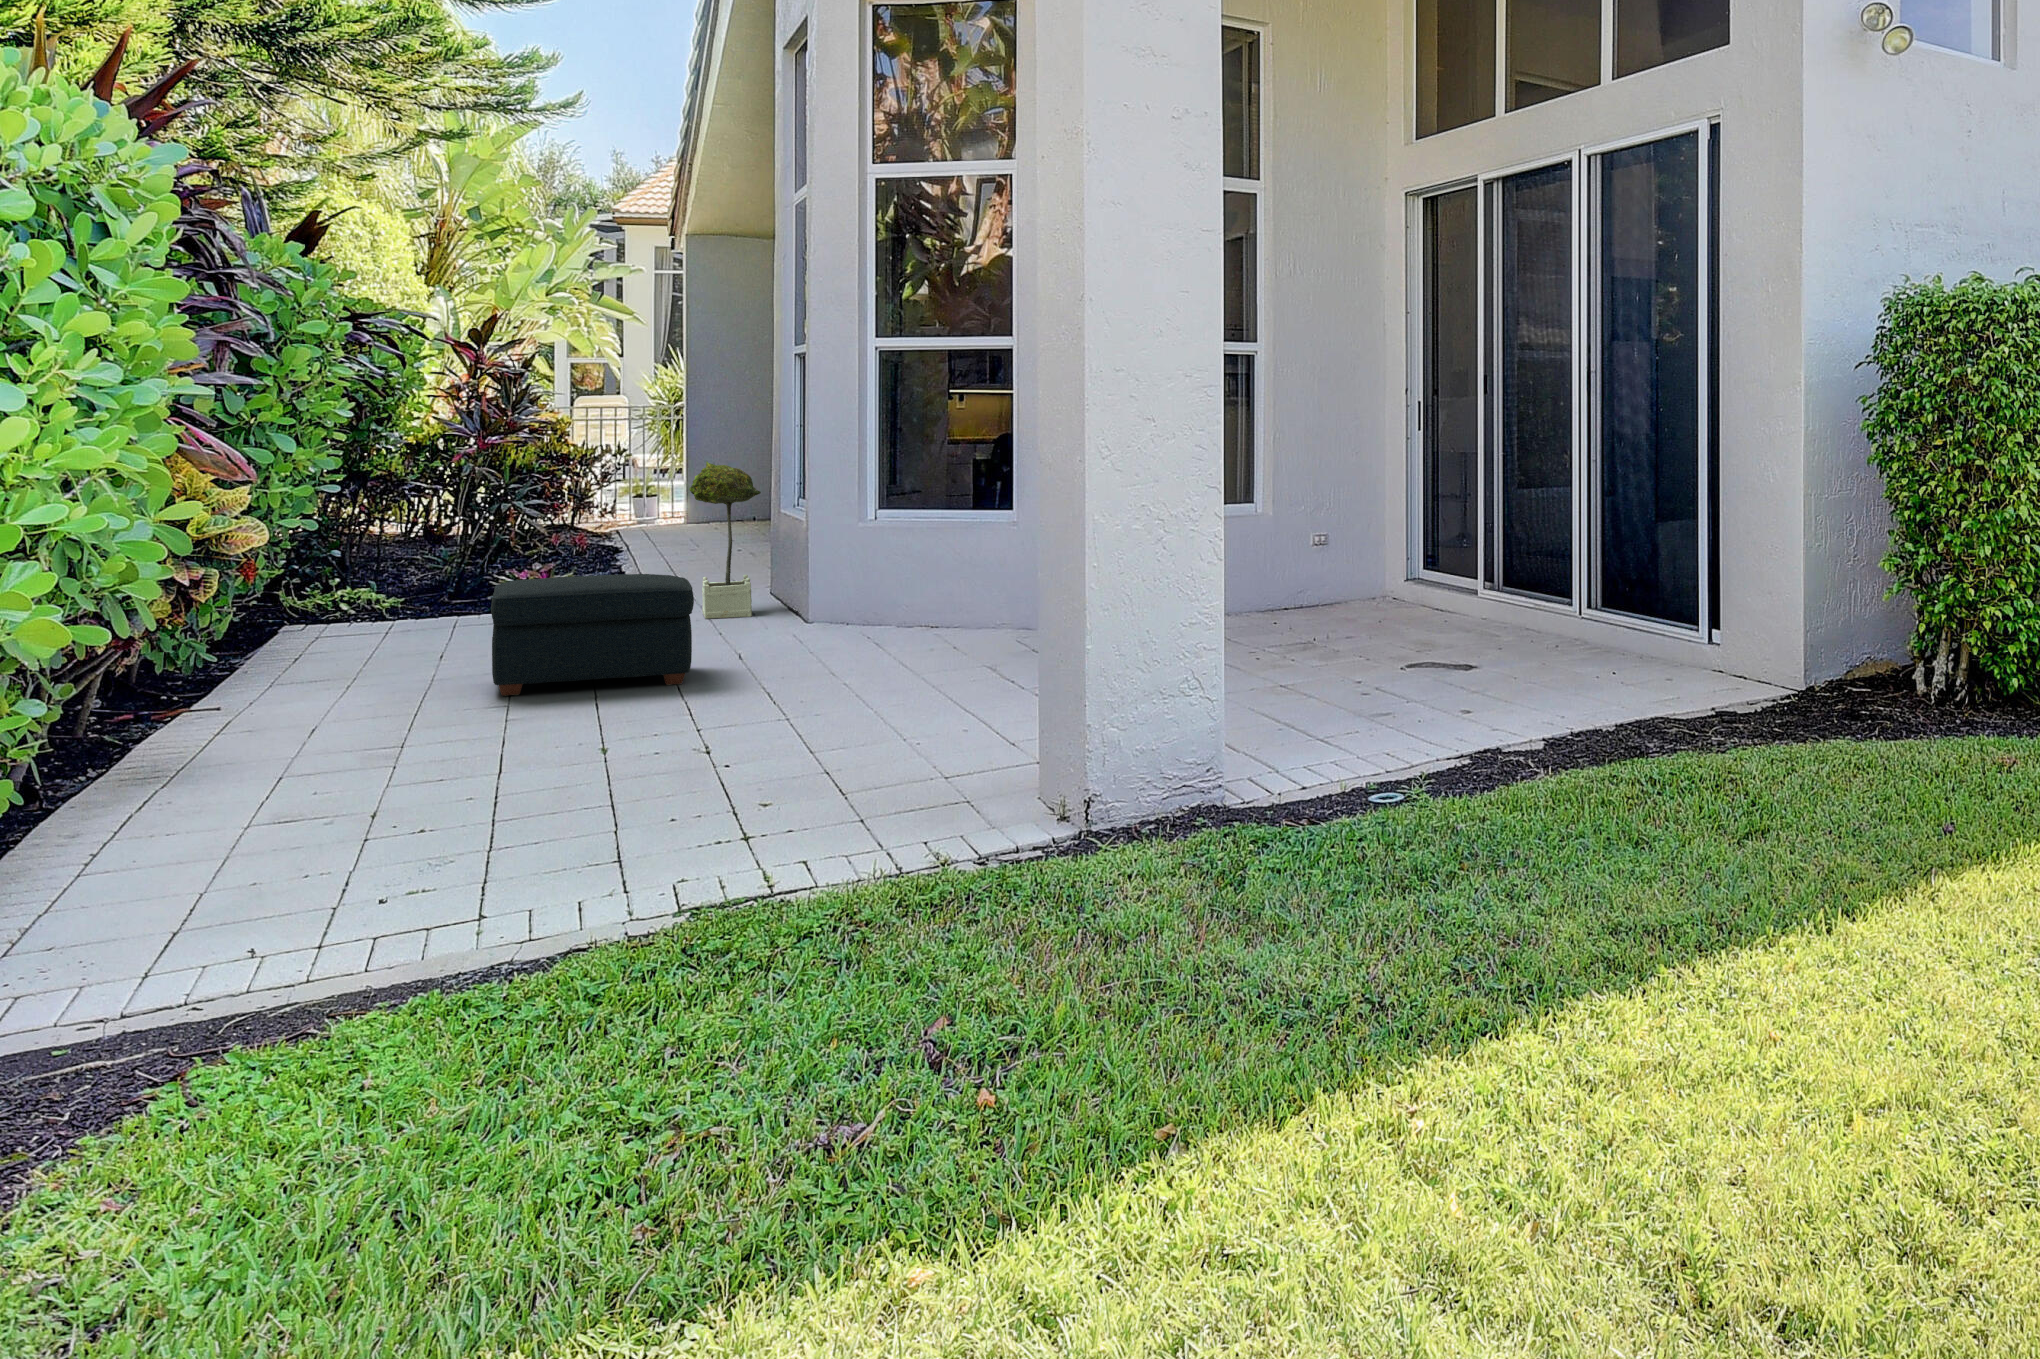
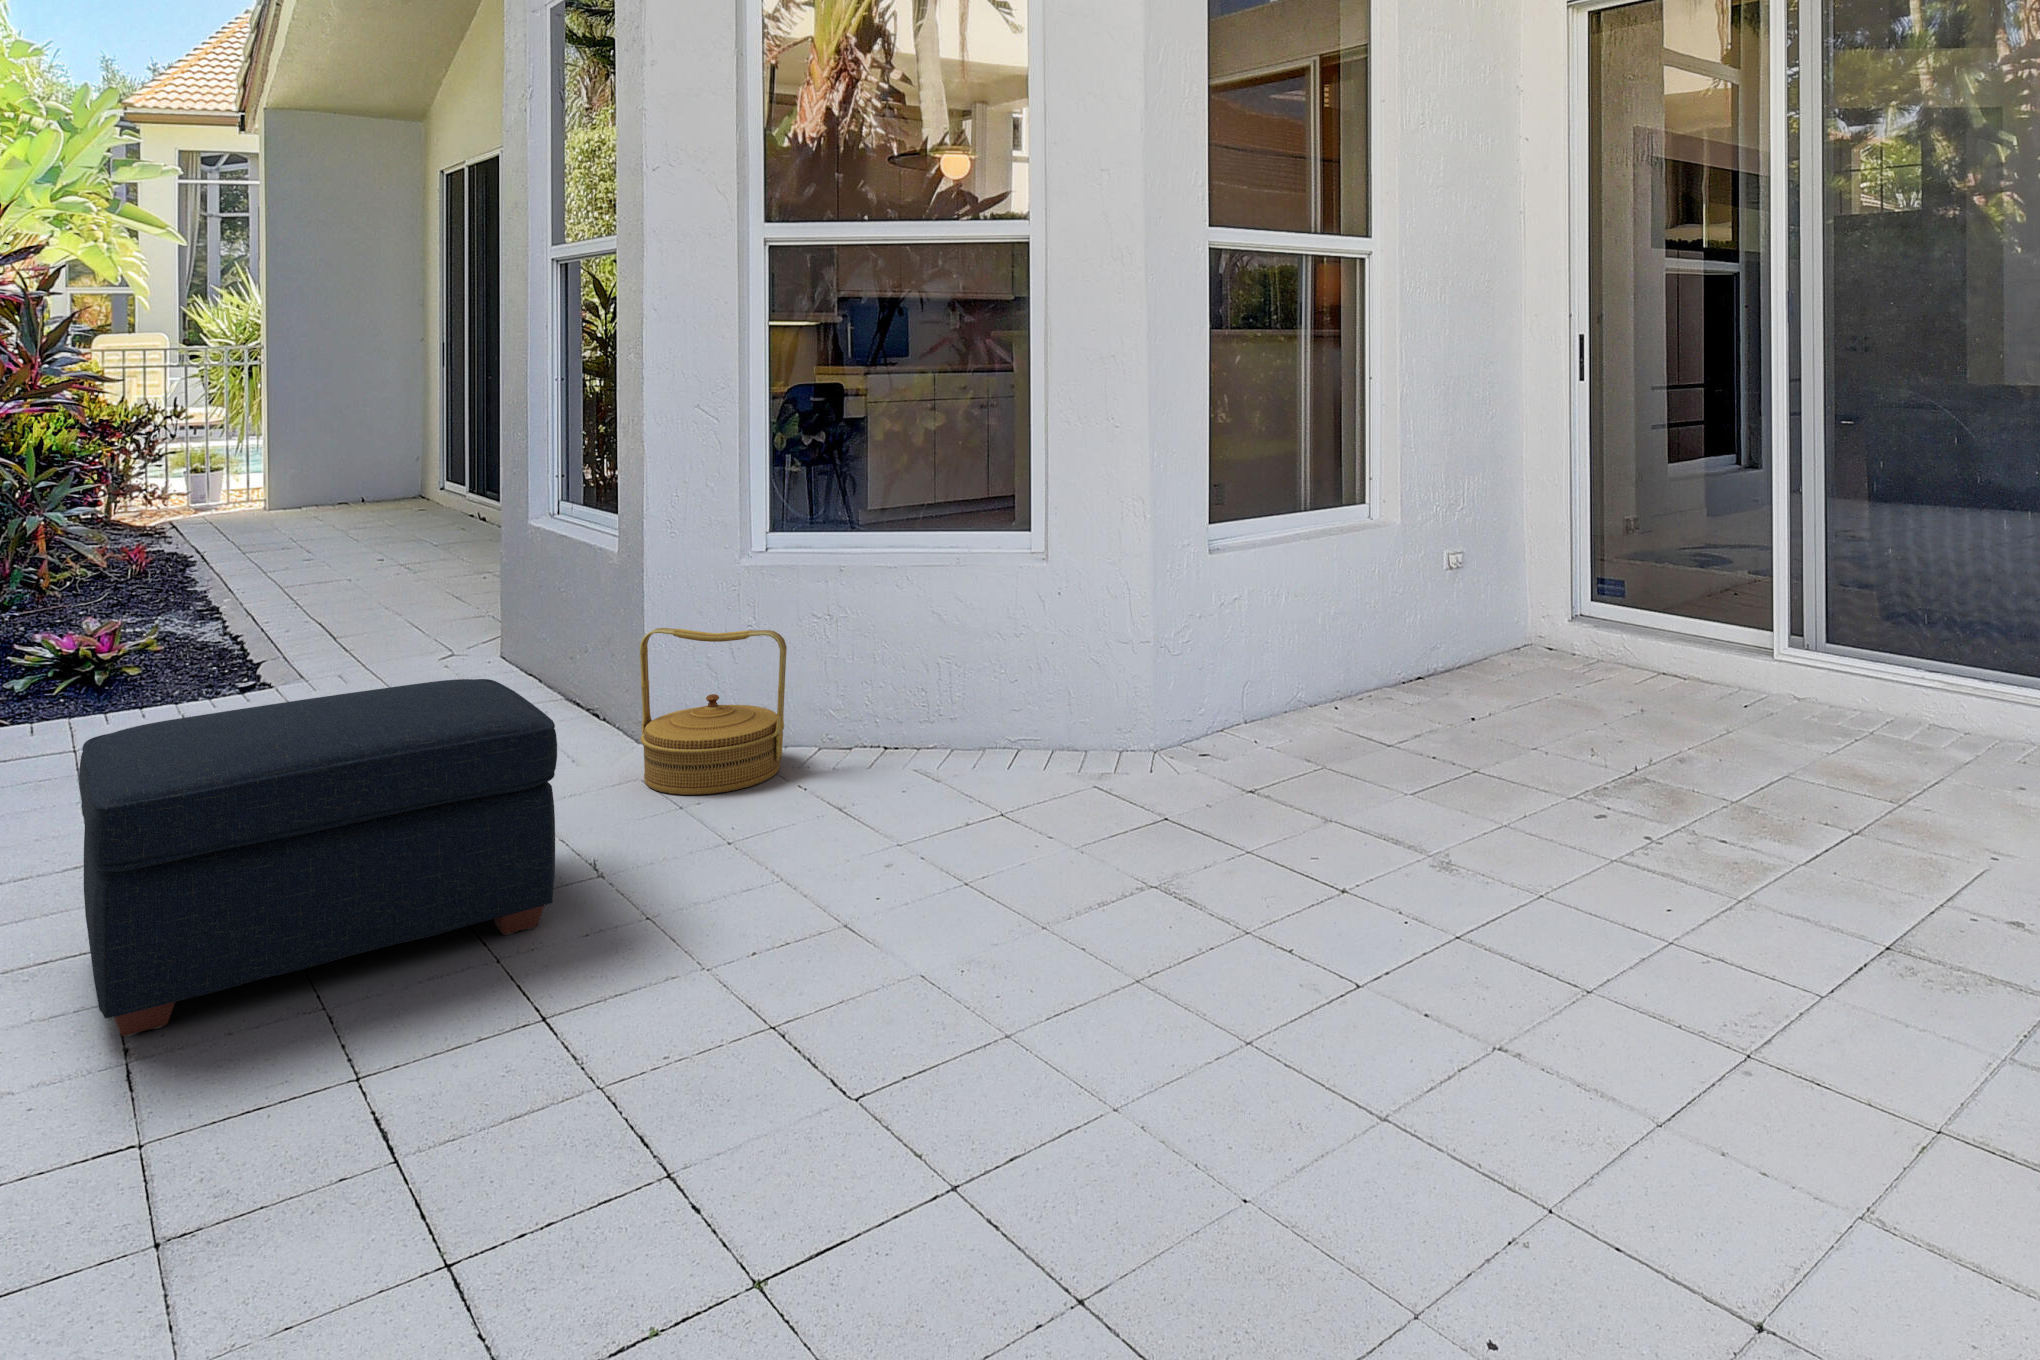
potted tree: present [689,462,761,619] -> none [391,436,511,698]
woven basket: none [779,568,861,656] -> present [640,628,787,795]

